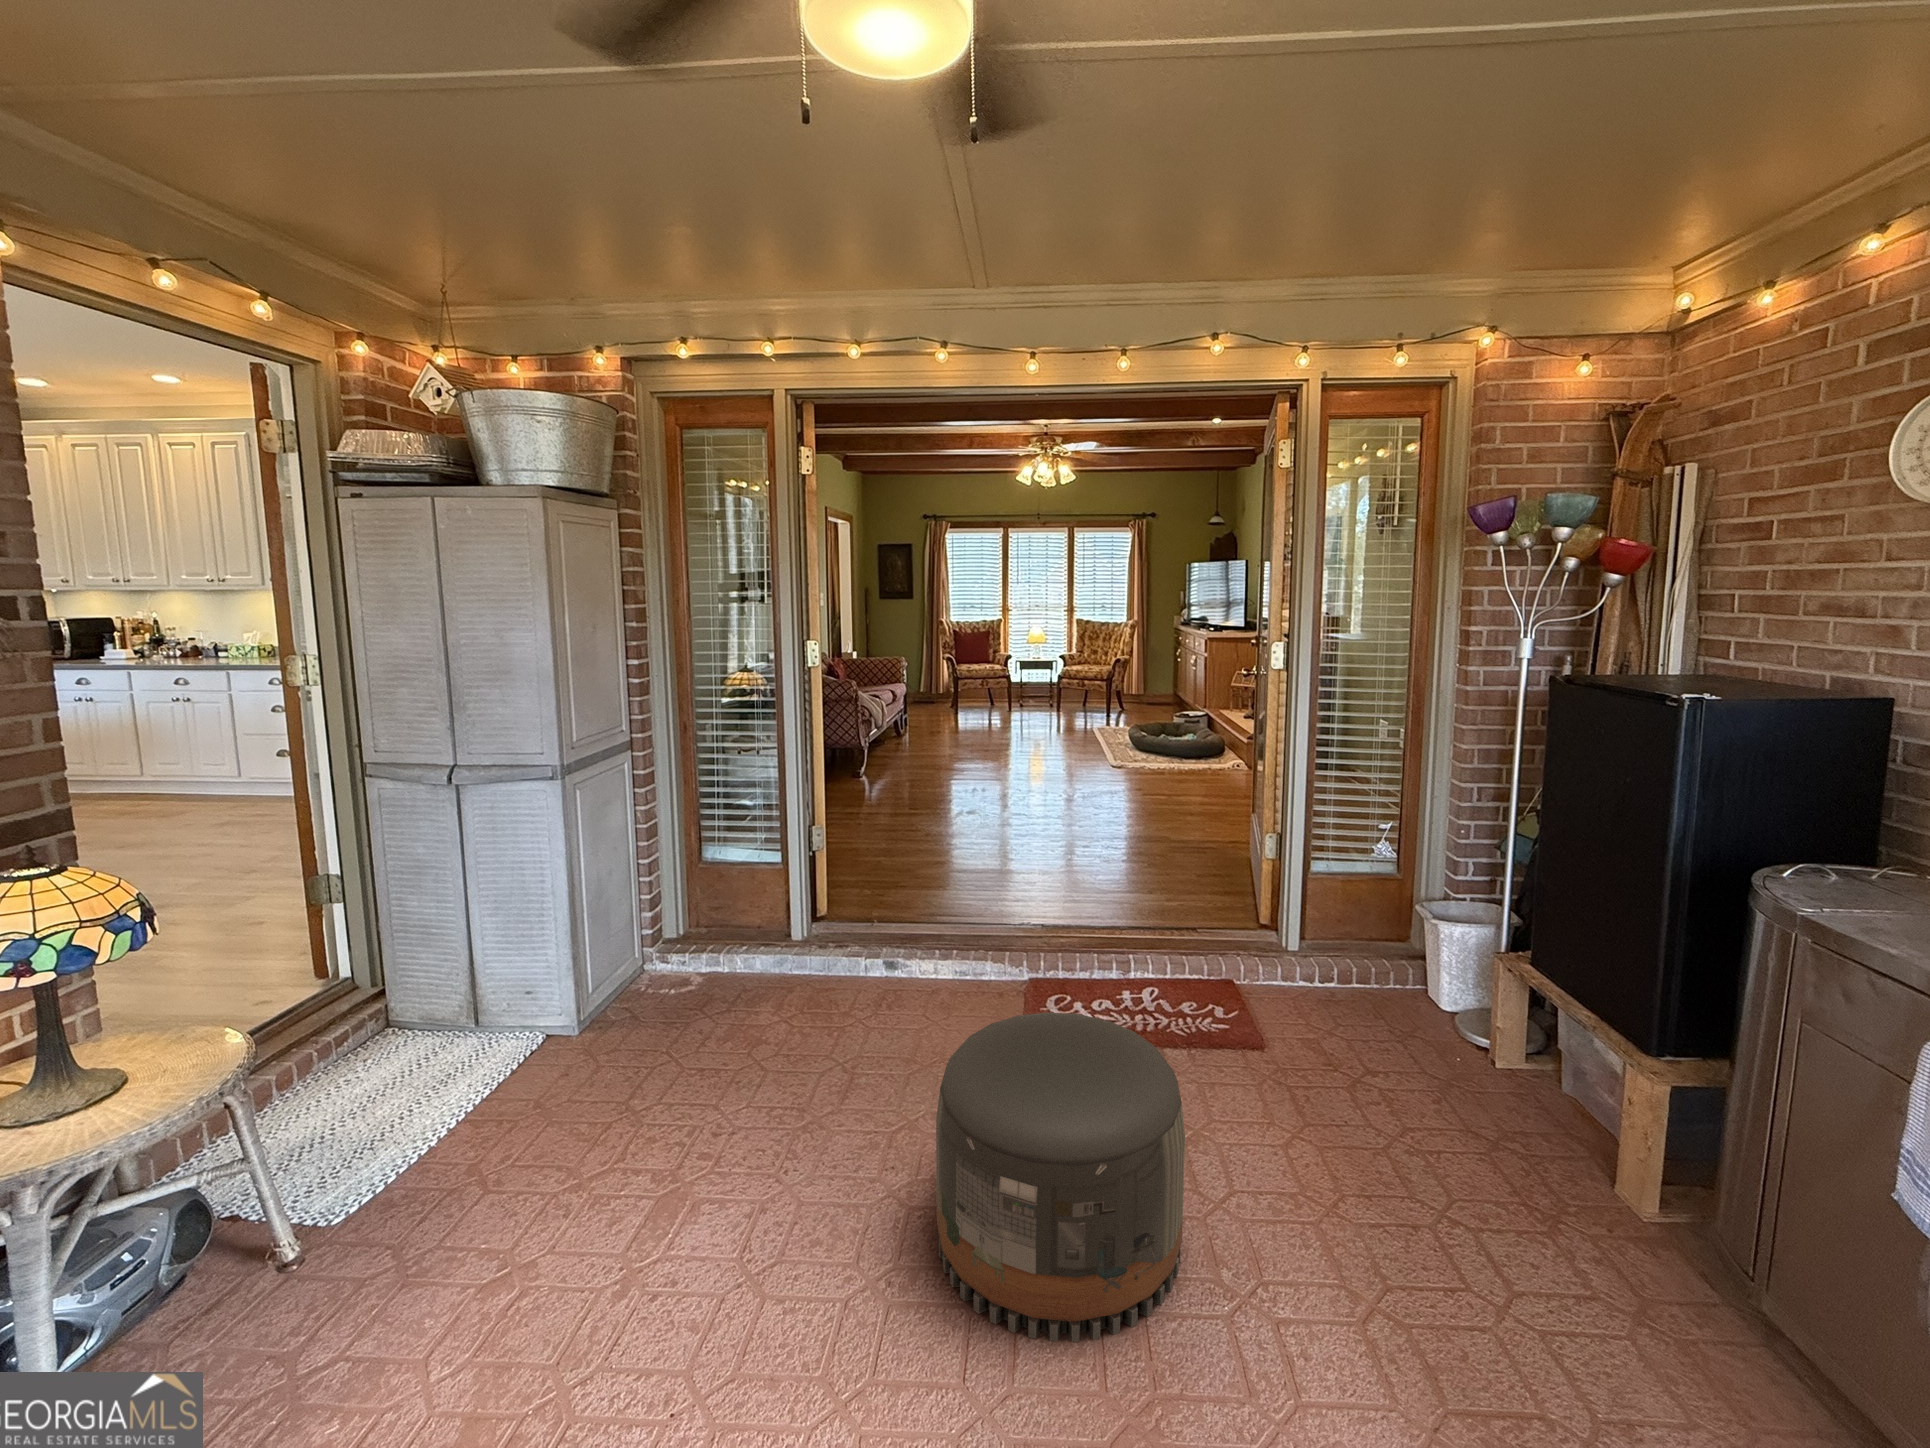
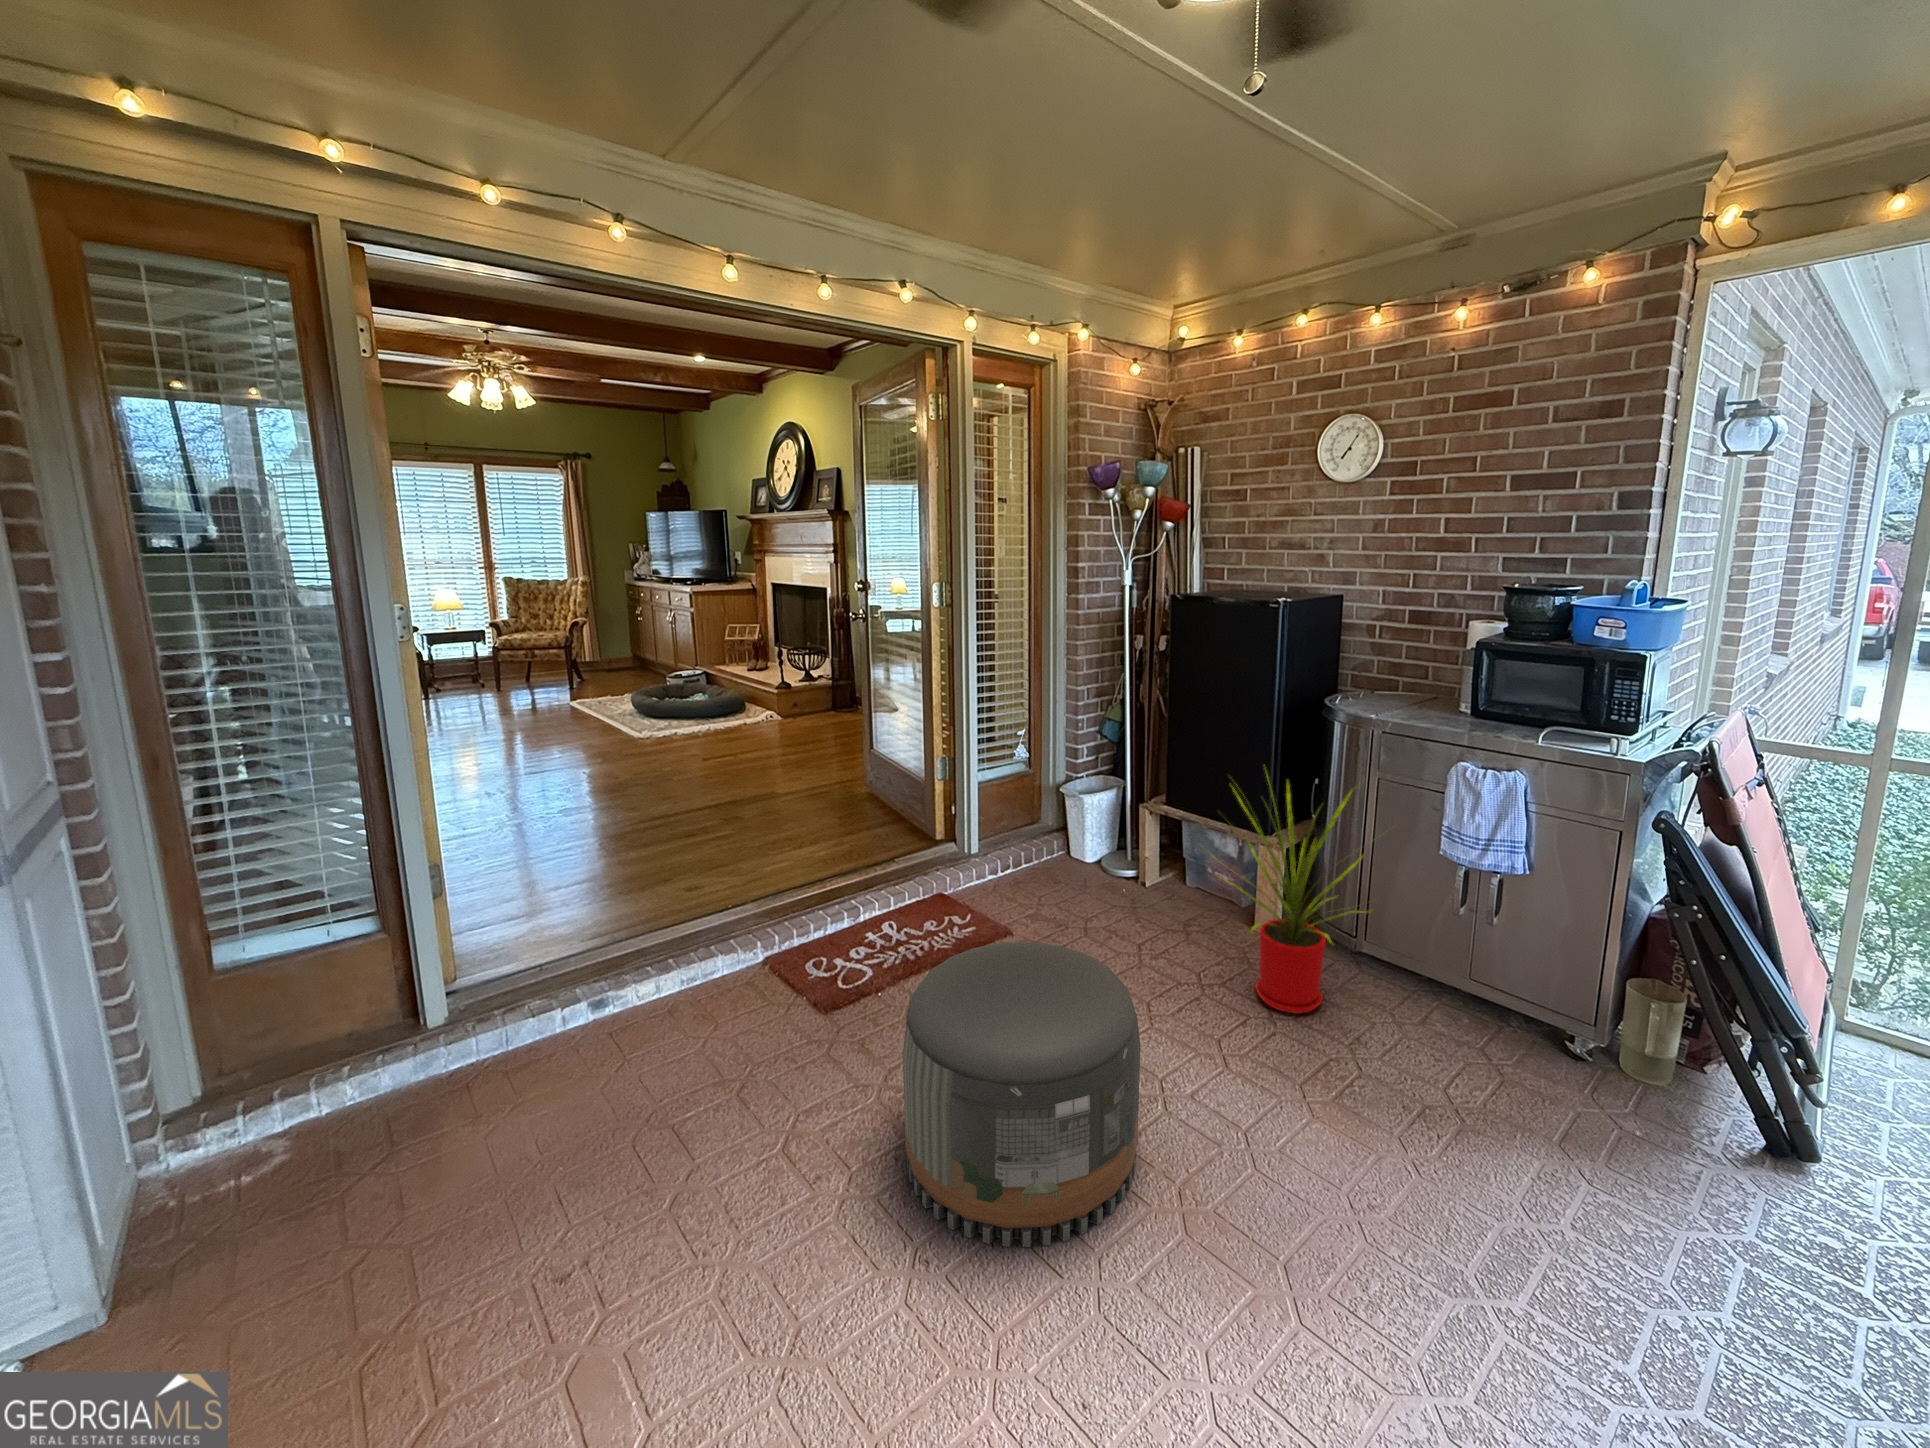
house plant: none [1425,920,1737,1316] -> present [1203,781,1368,1014]

